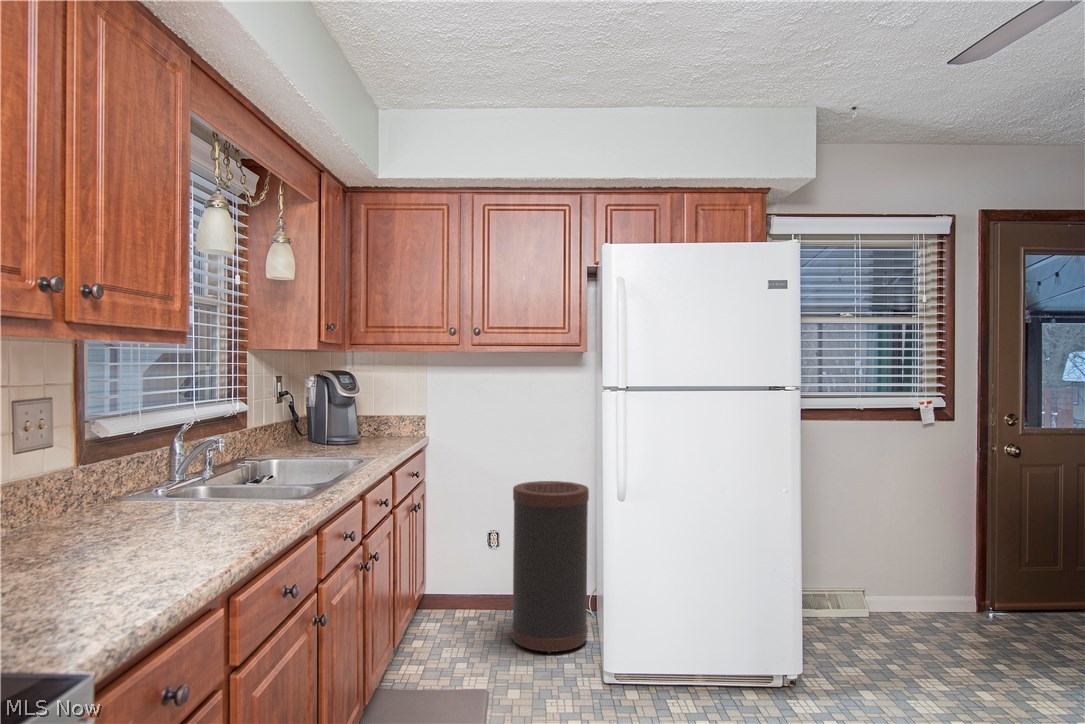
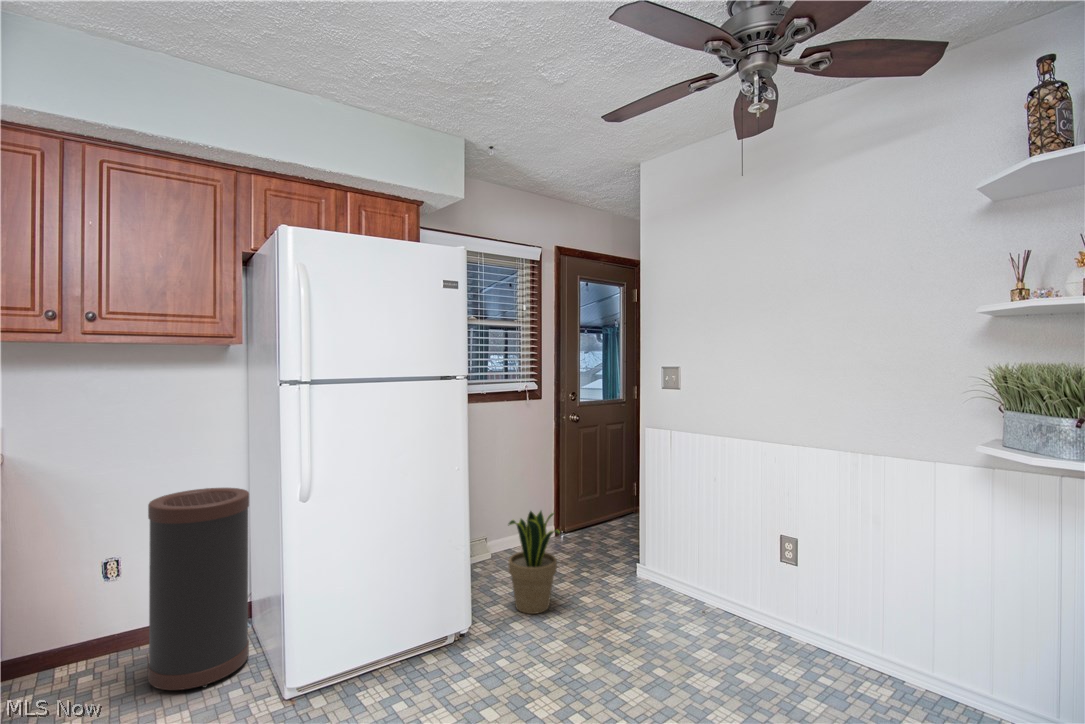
potted plant: none [861,558,939,692] -> present [508,511,560,614]

